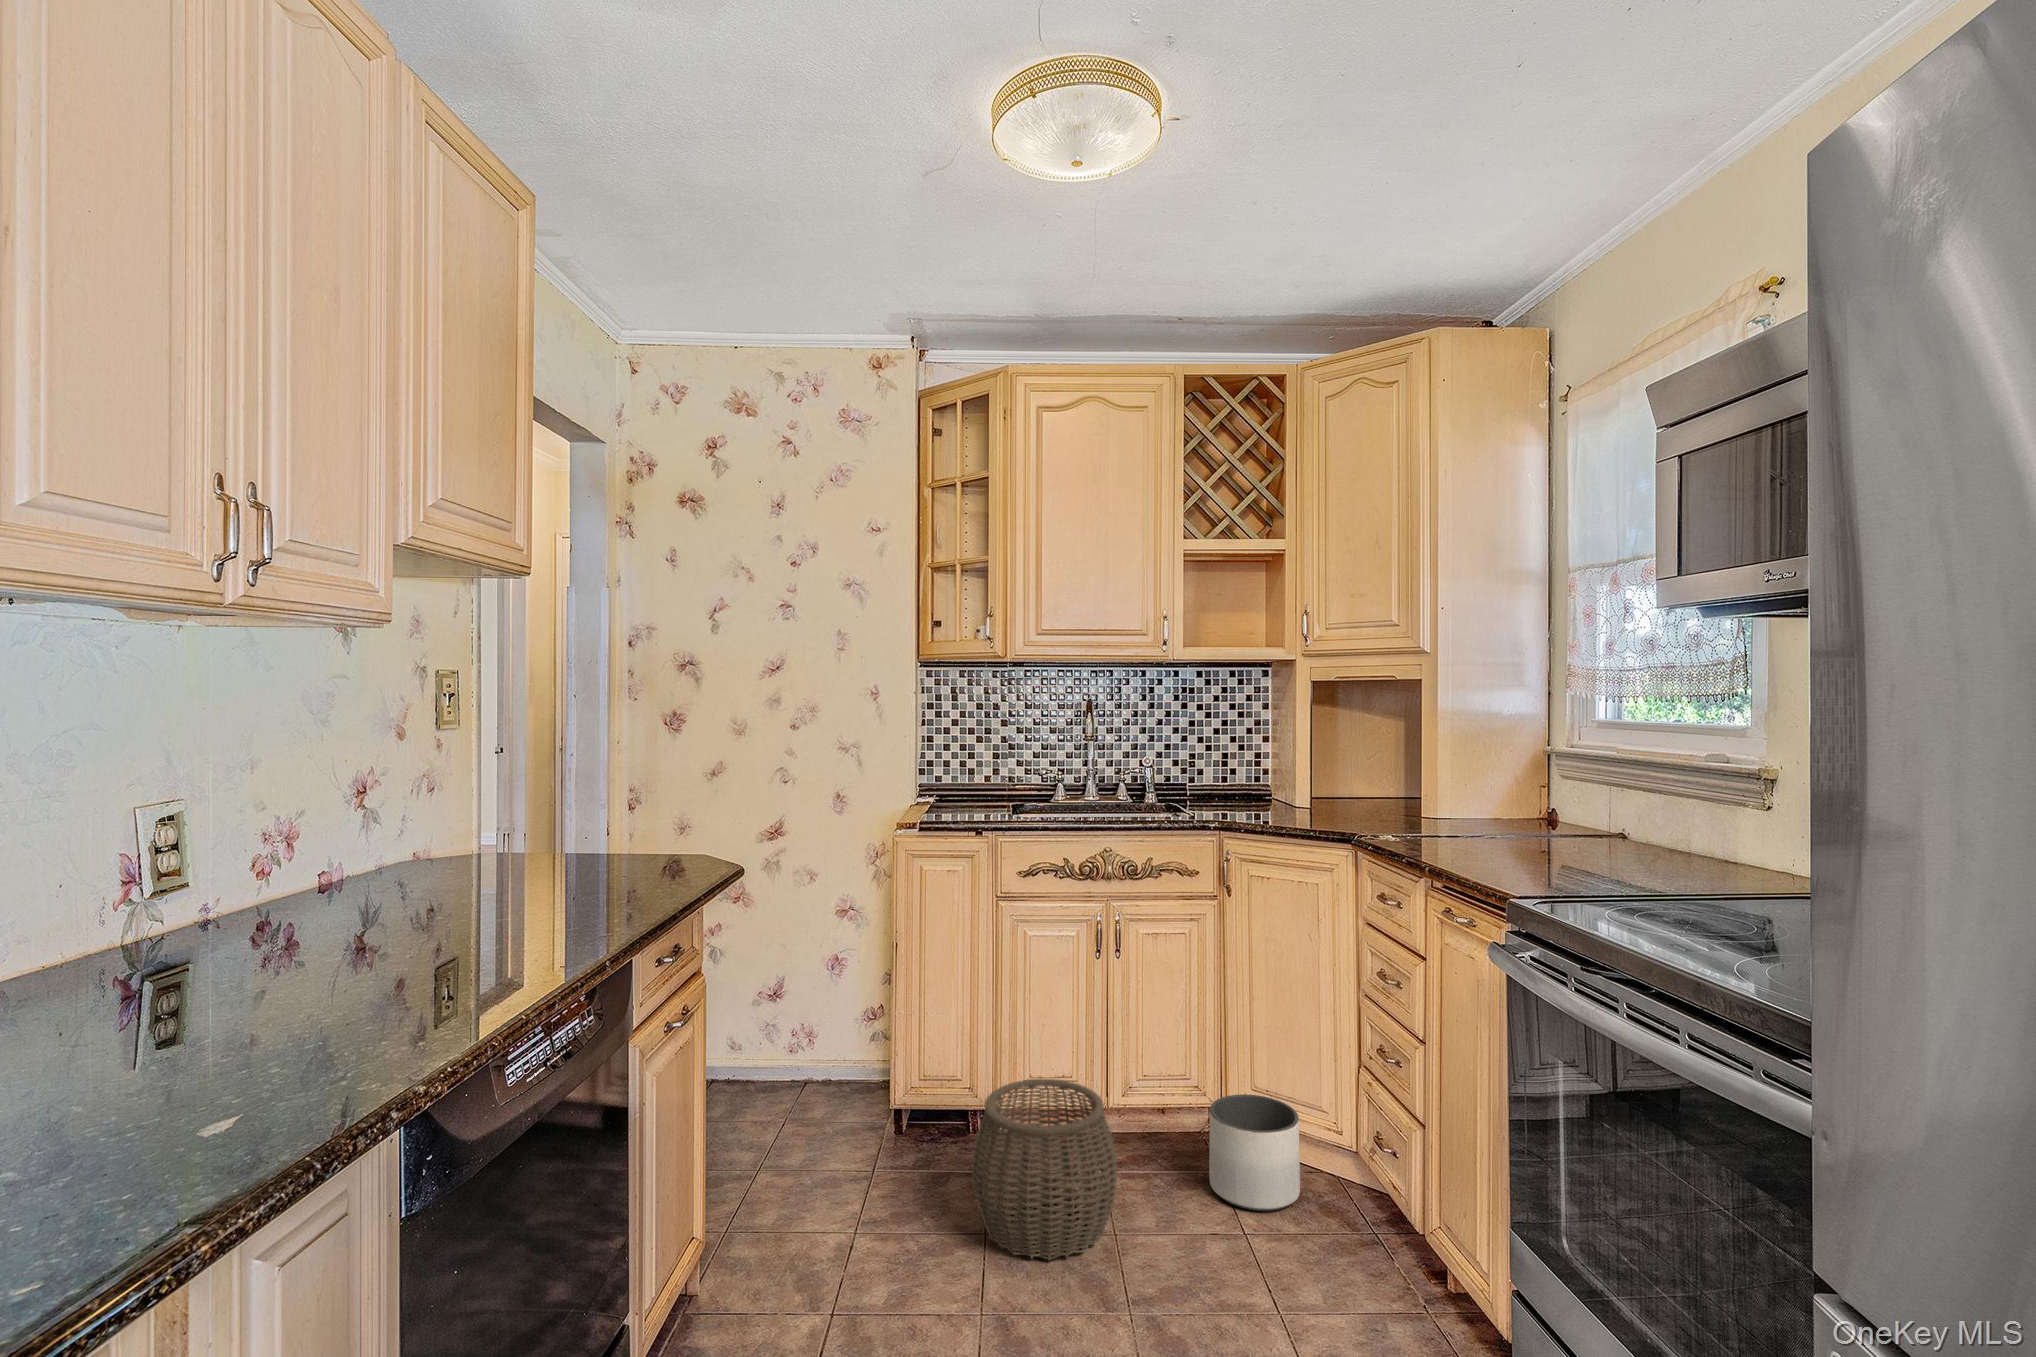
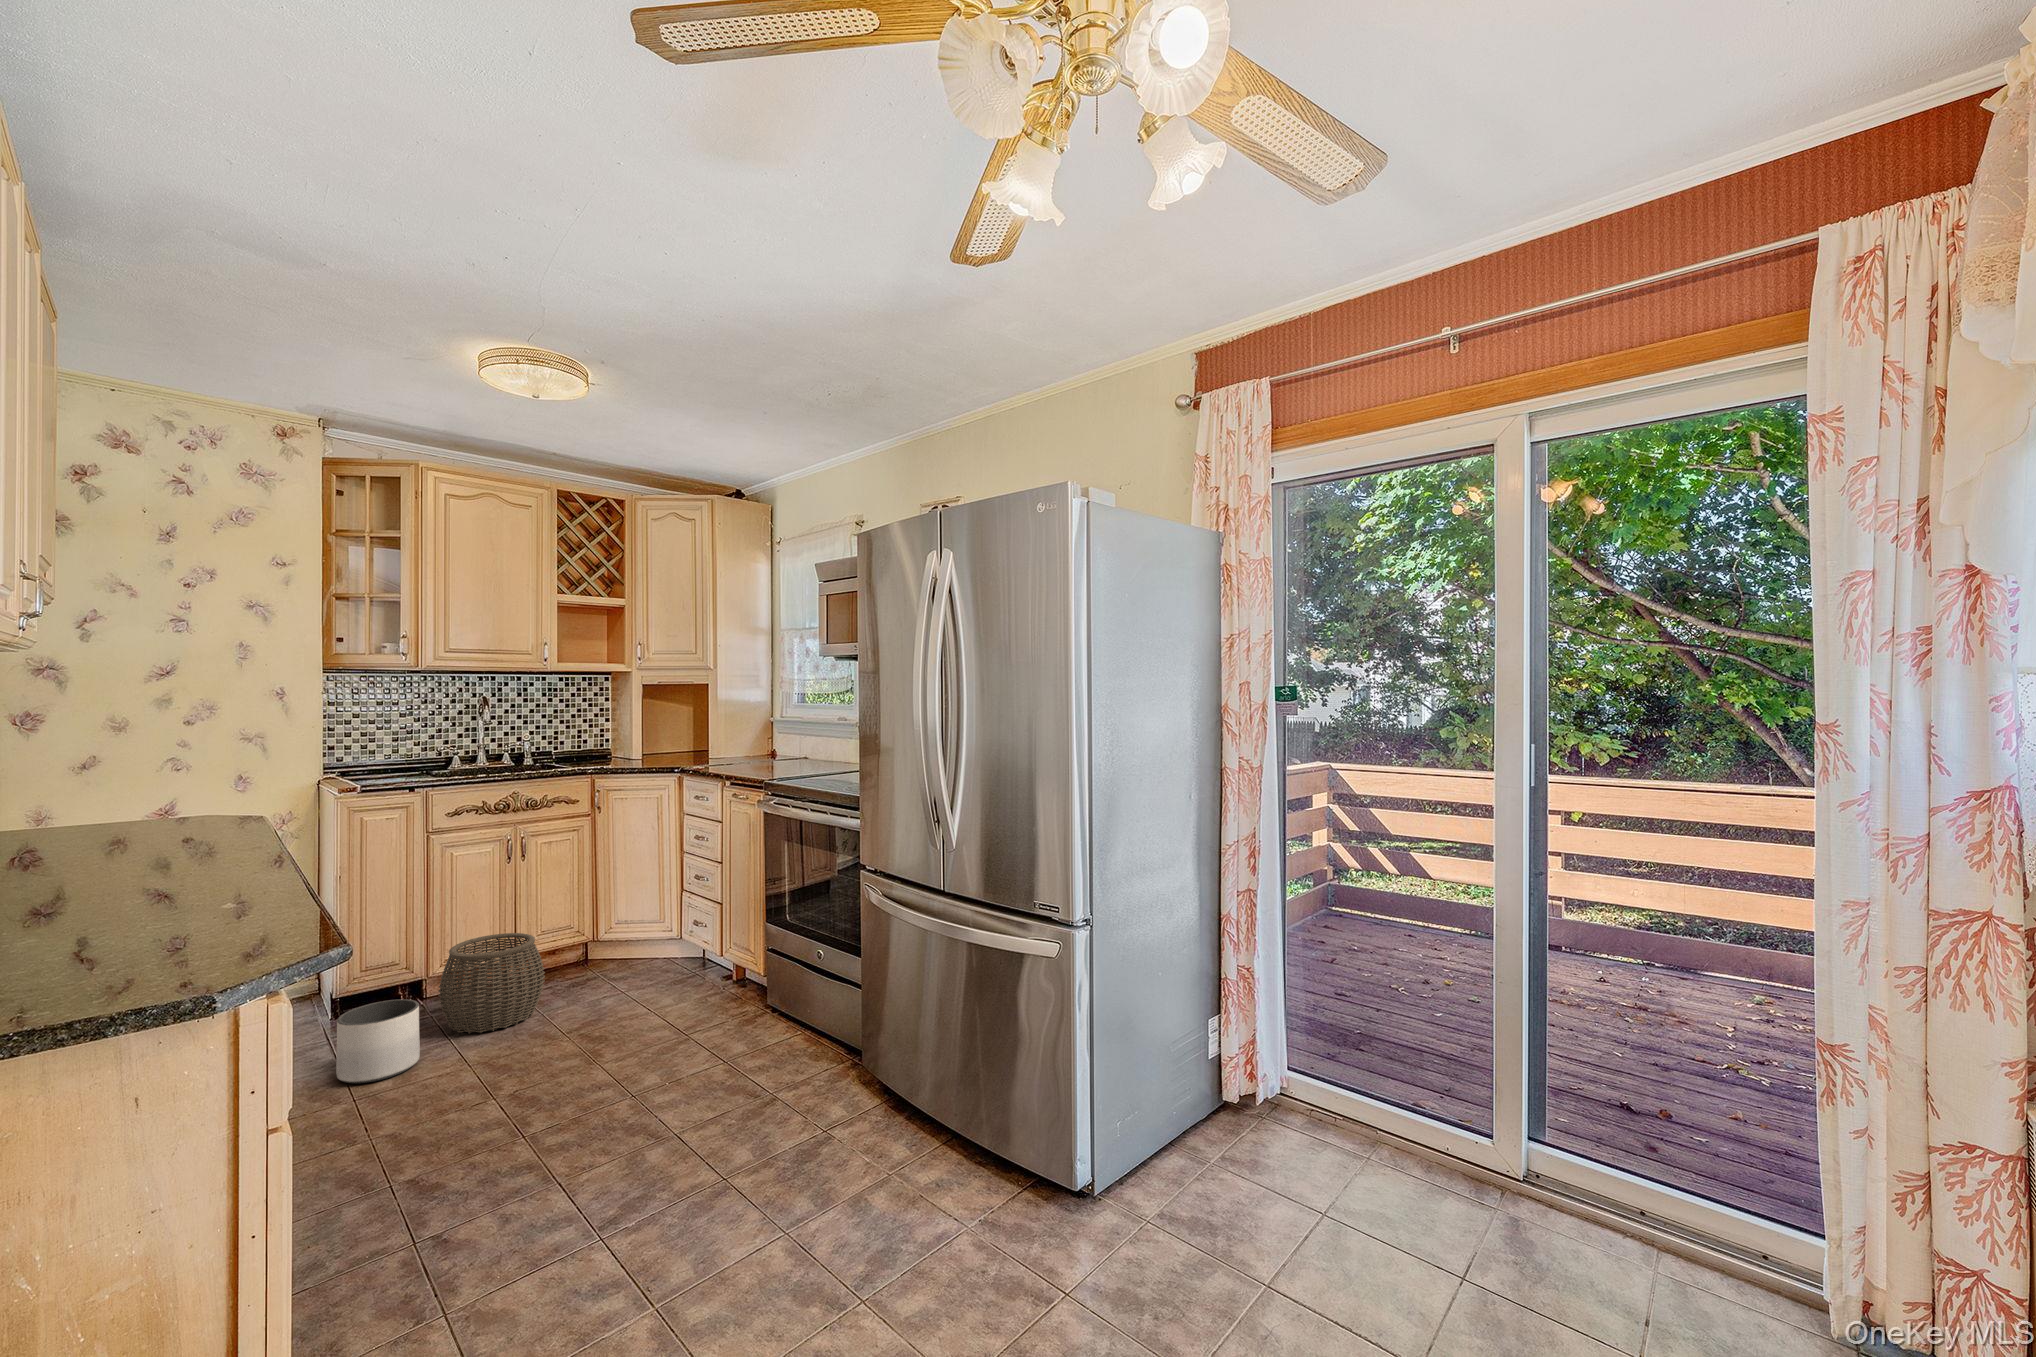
planter: present [1209,1094,1300,1211] -> present [336,999,420,1083]

